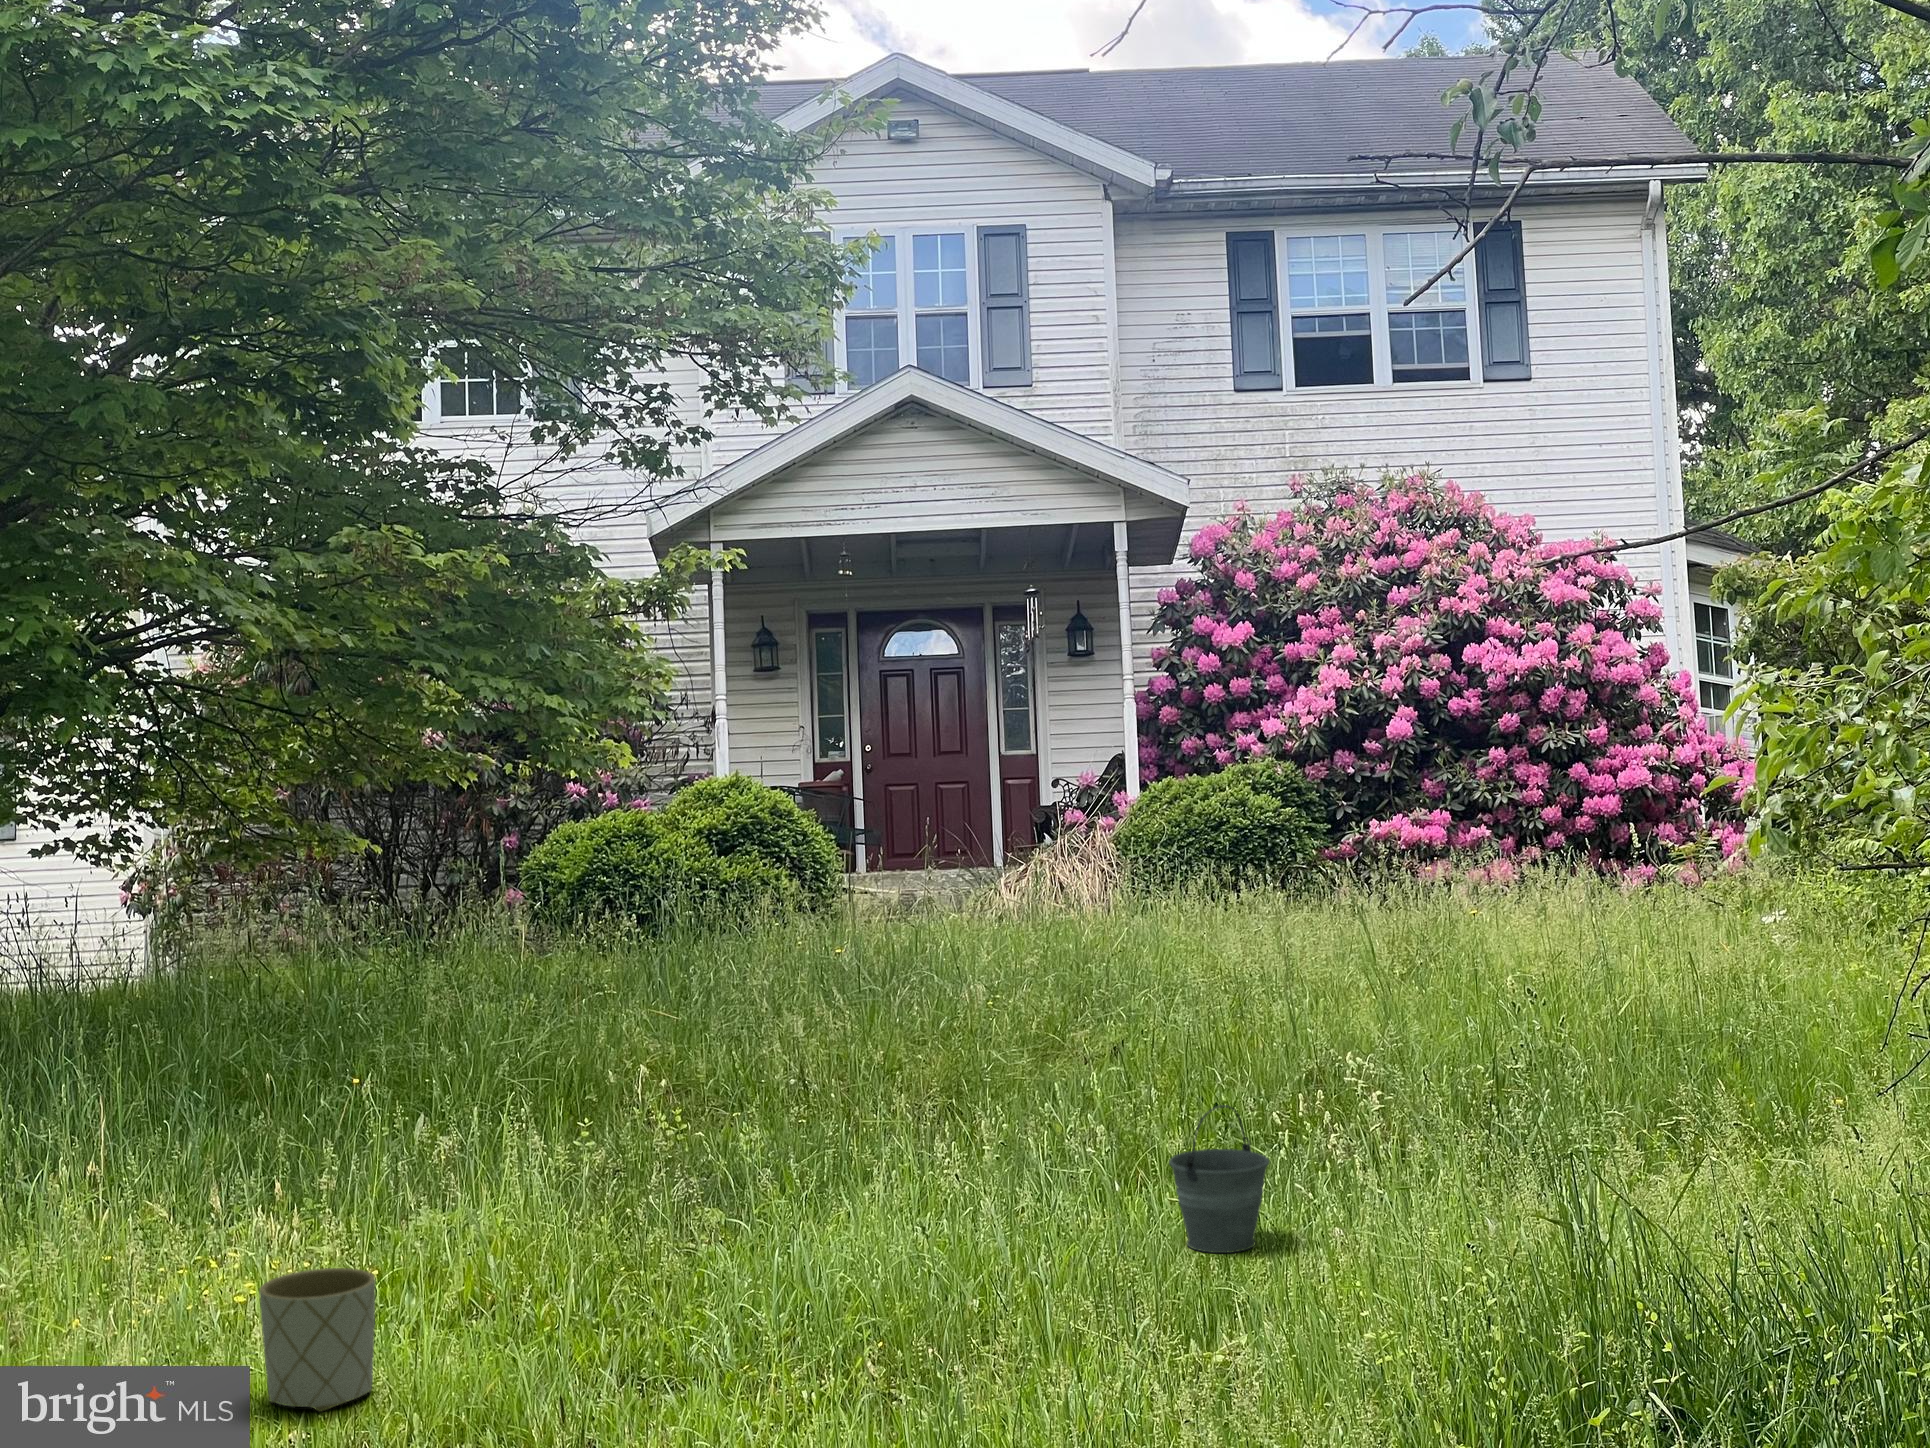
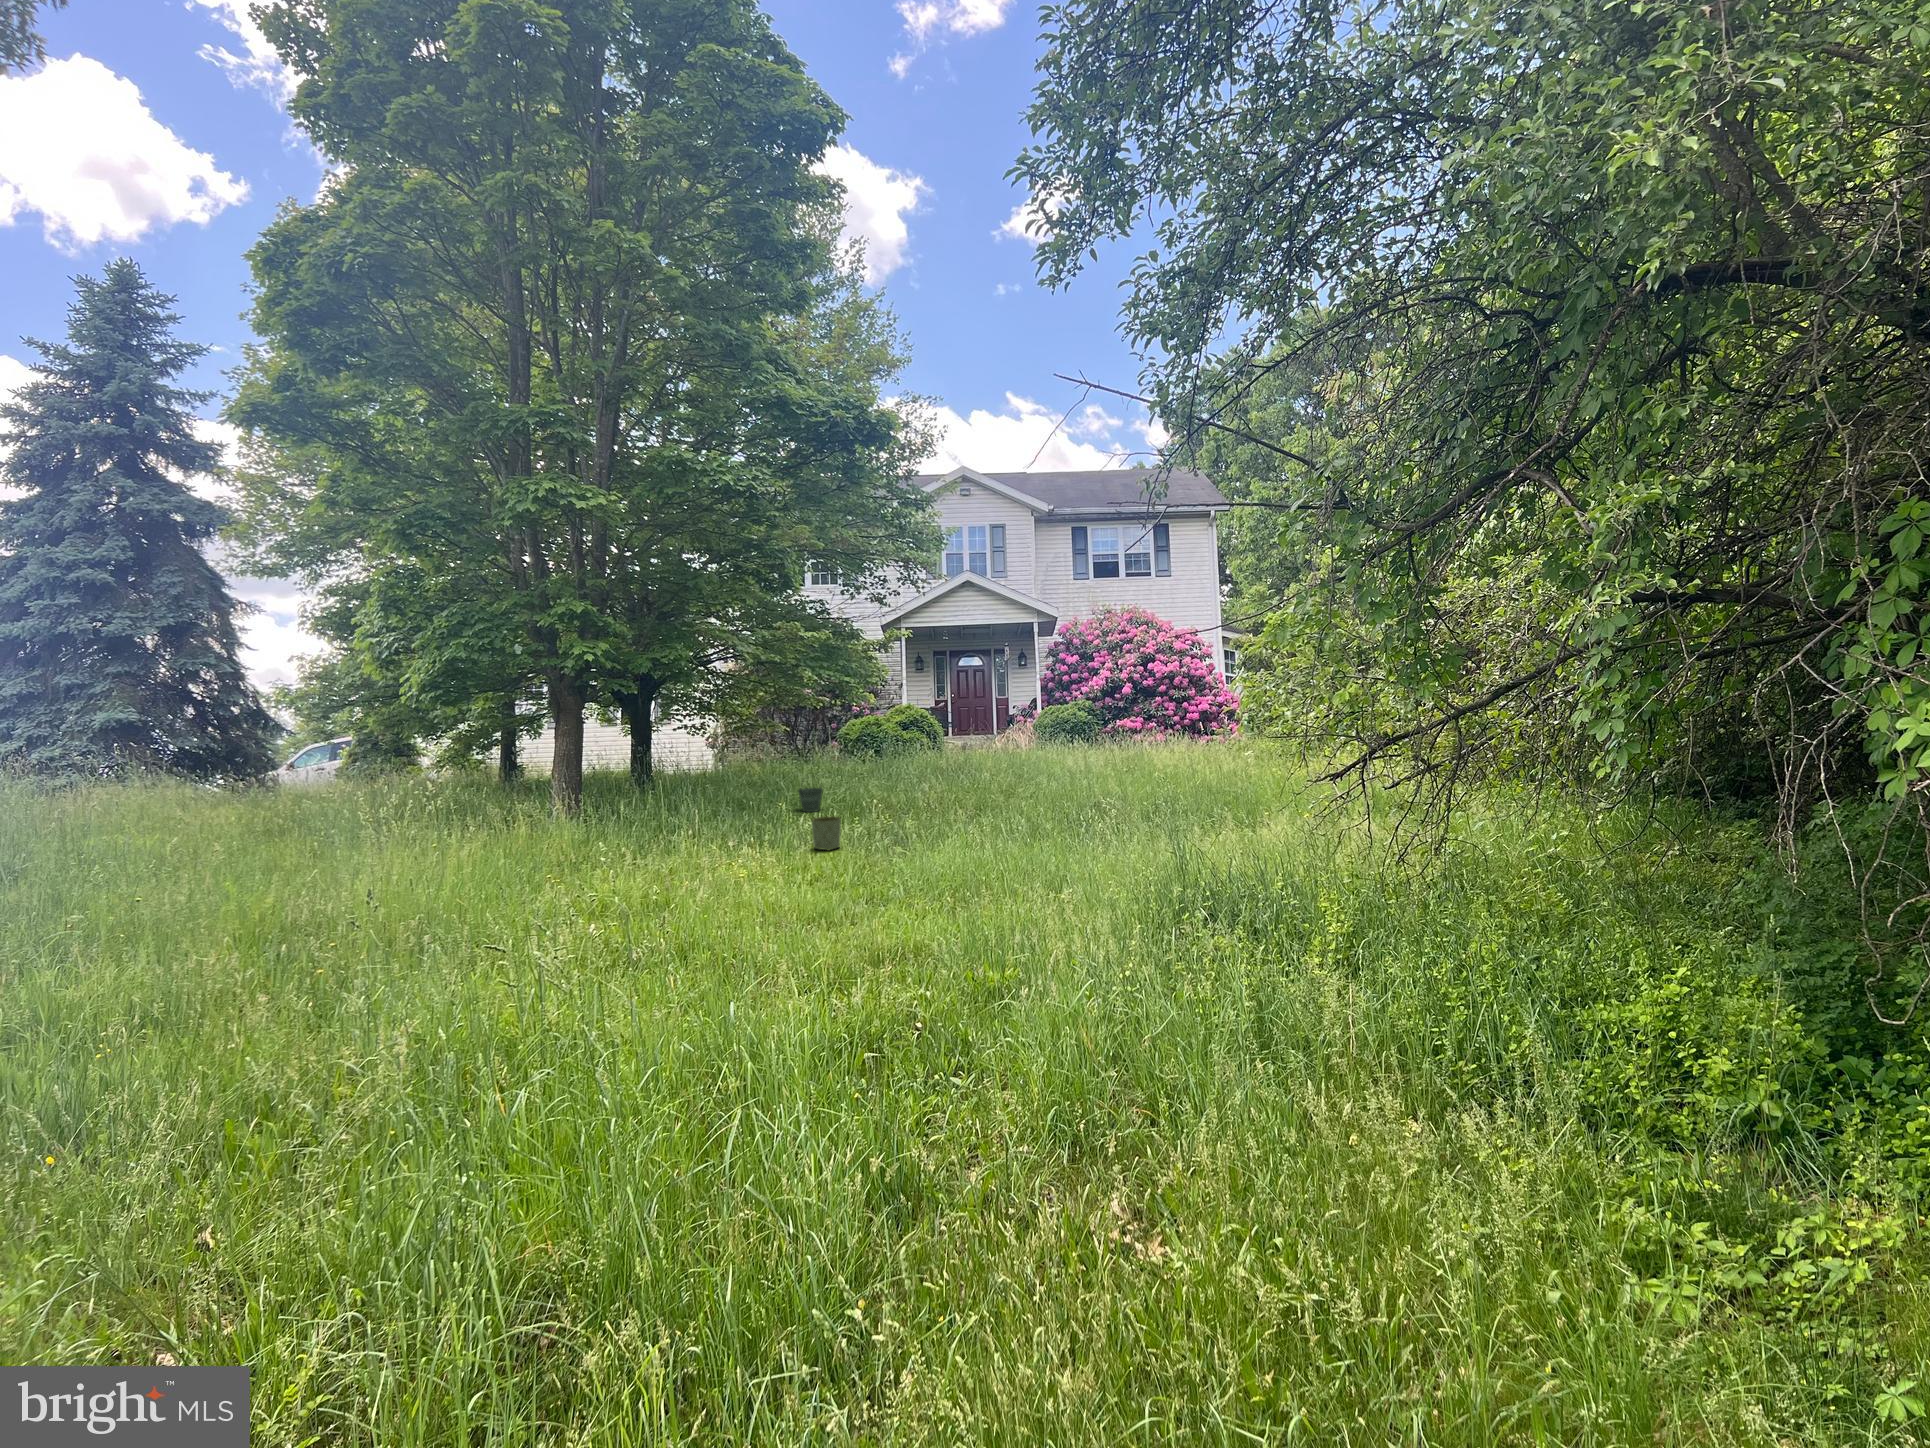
bucket: present [1169,1105,1269,1253] -> present [798,787,823,812]

